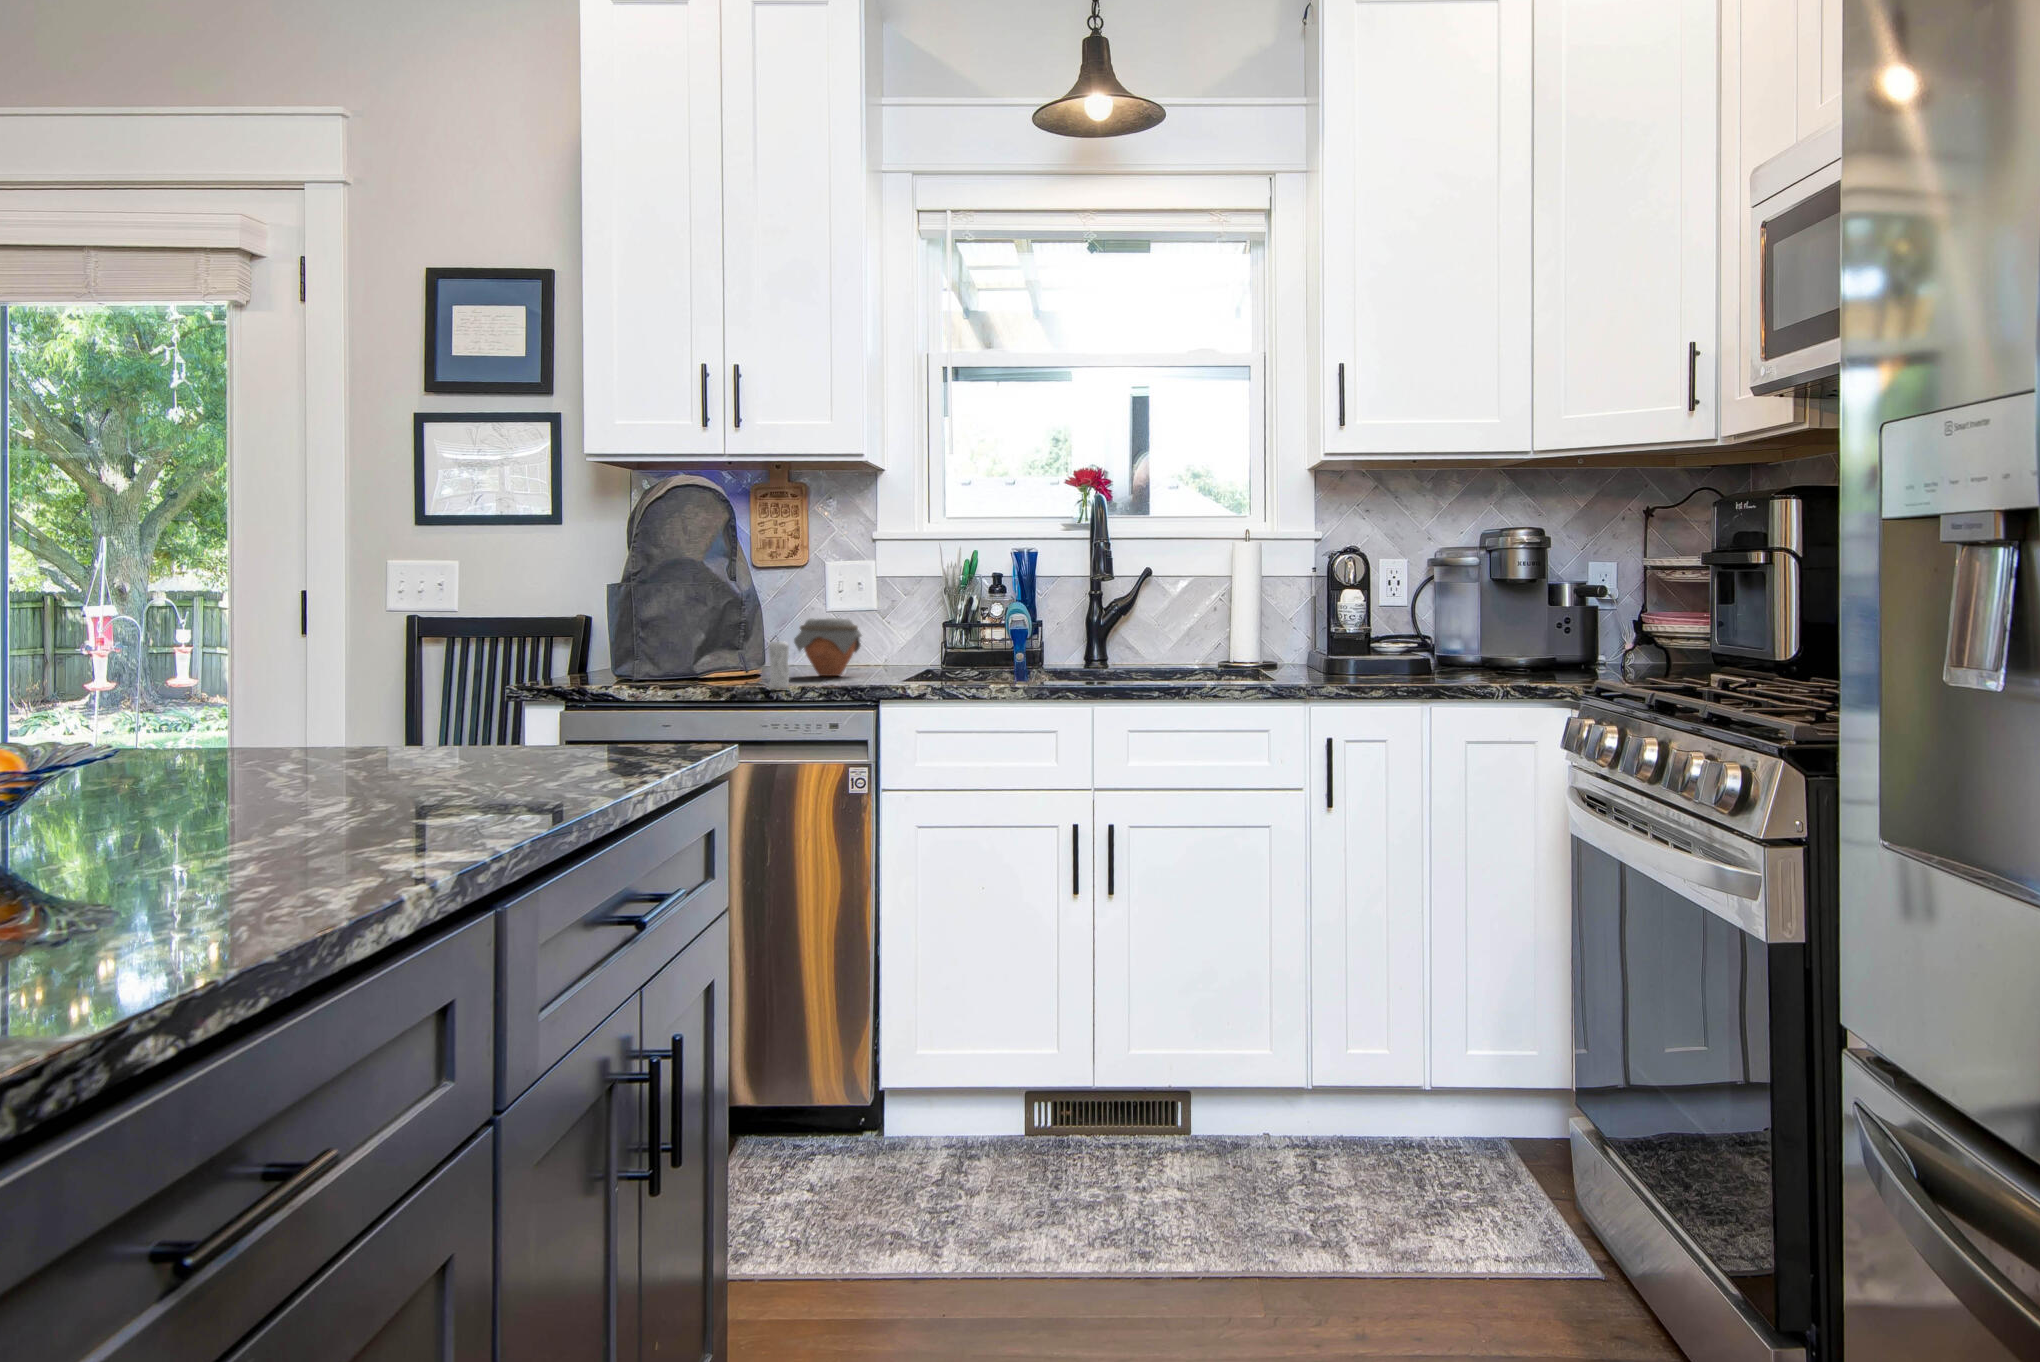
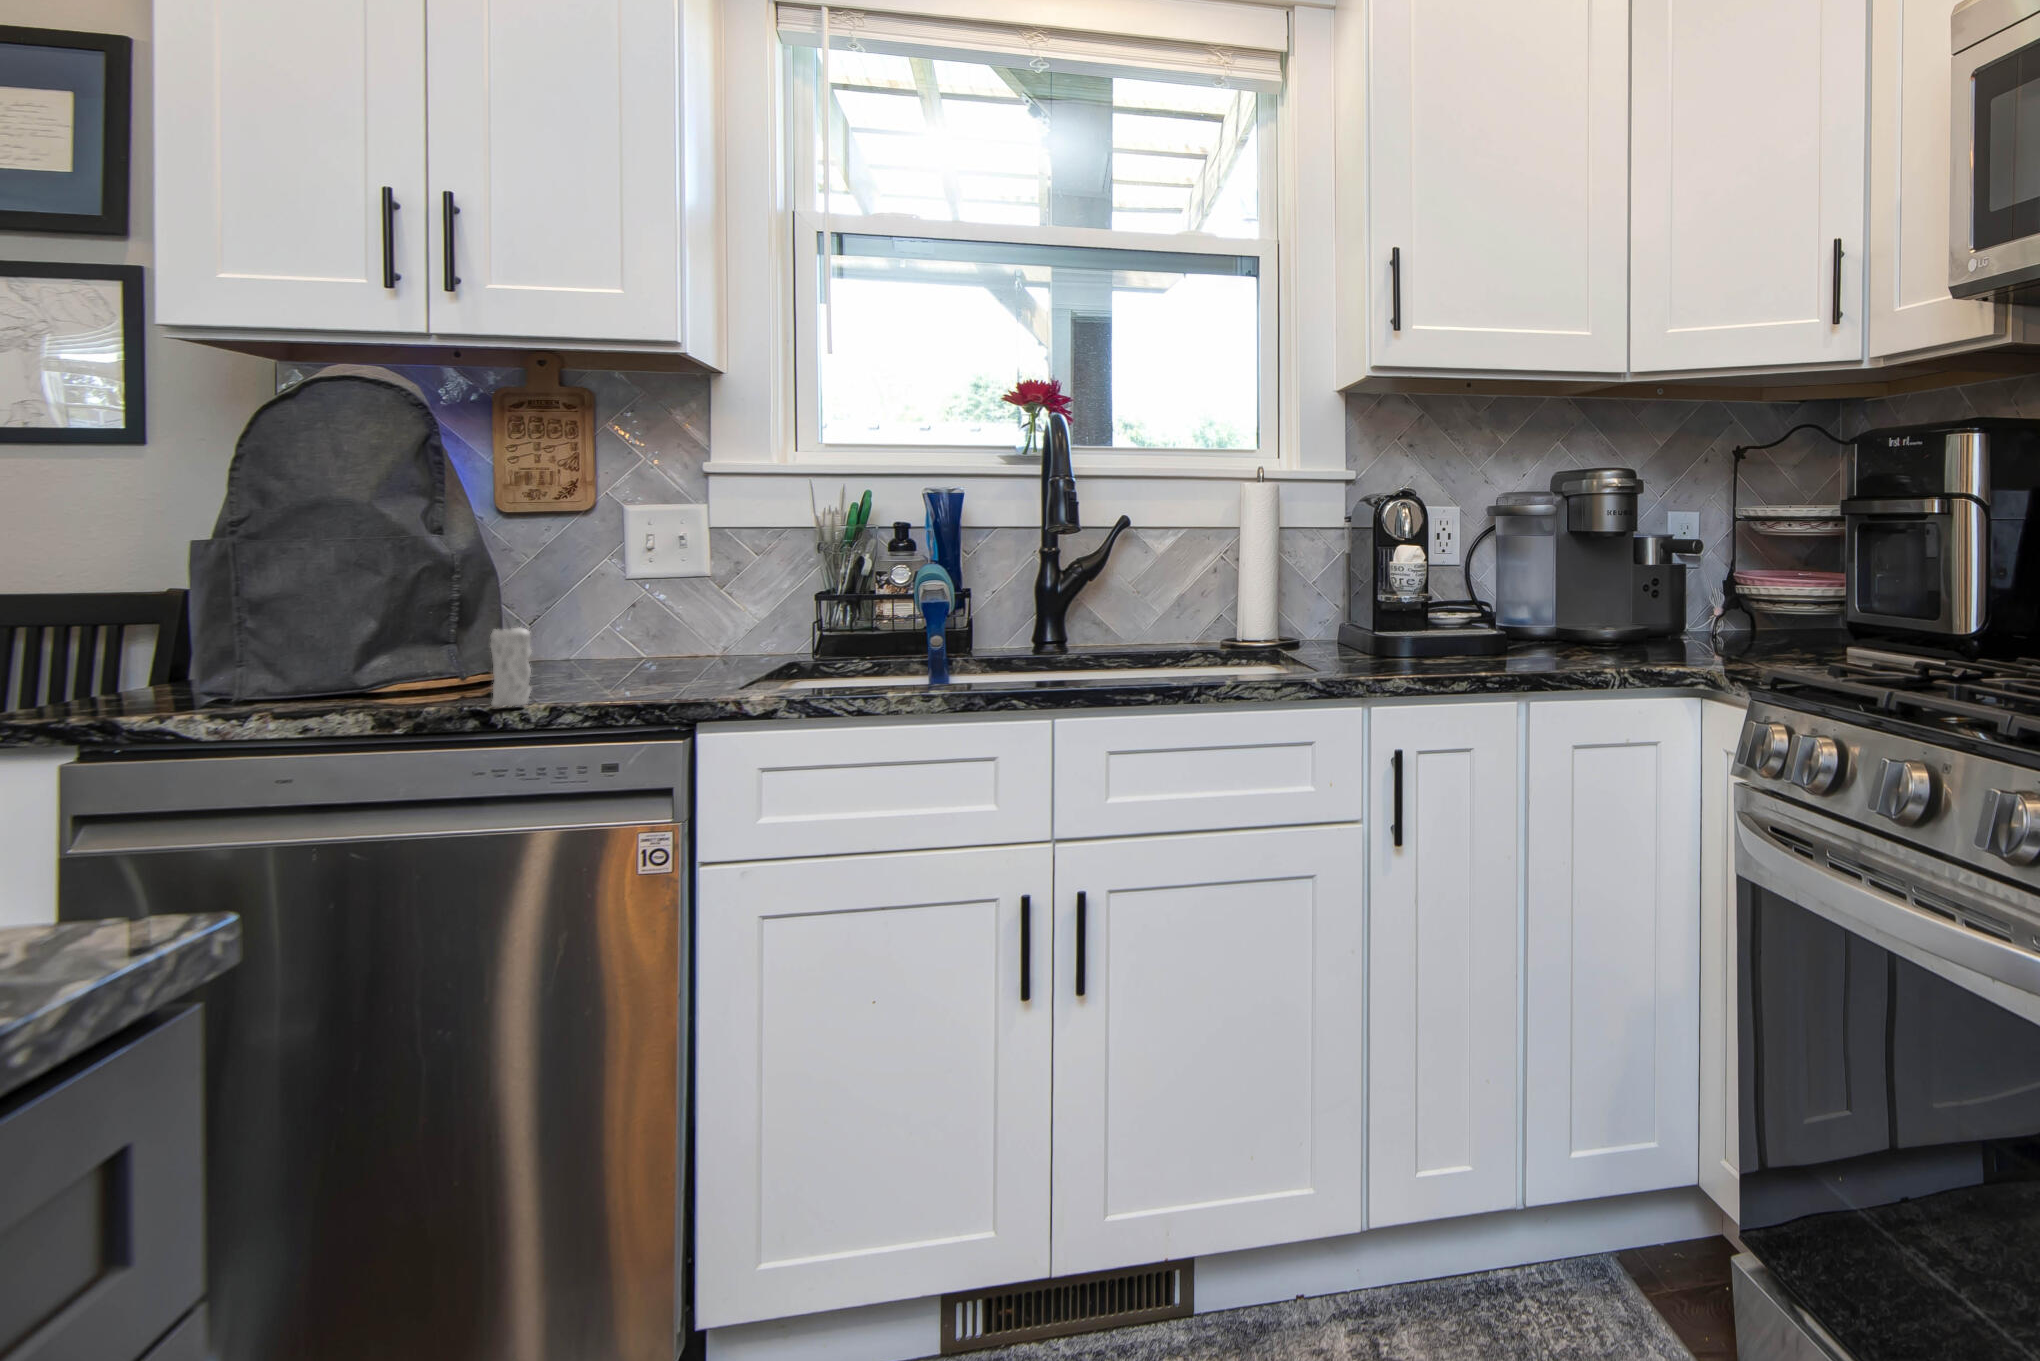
jar: present [794,618,862,676] -> none [556,586,679,676]

